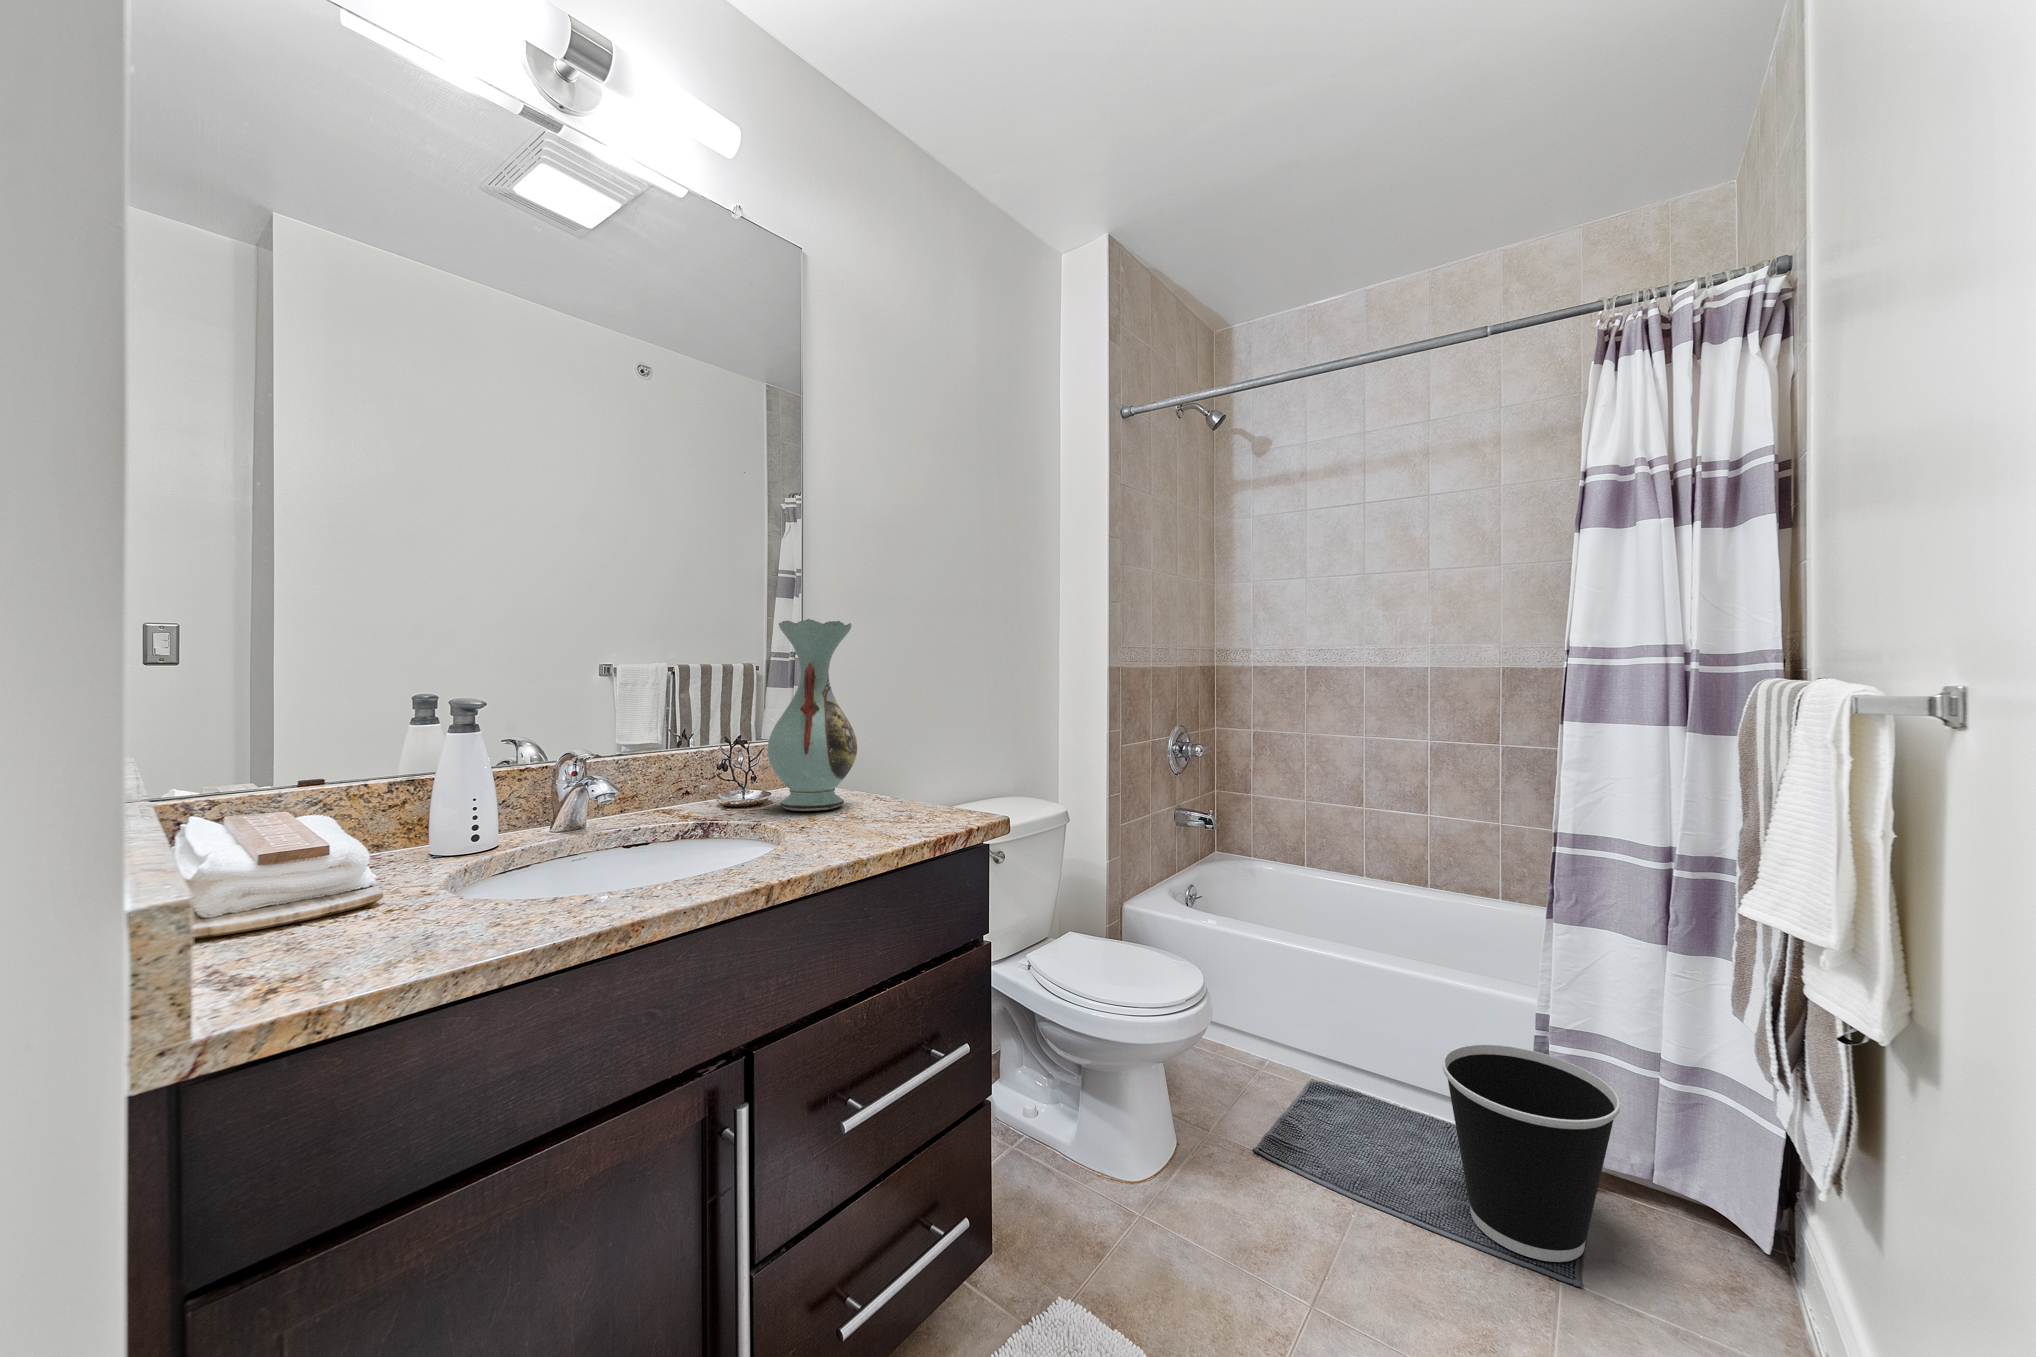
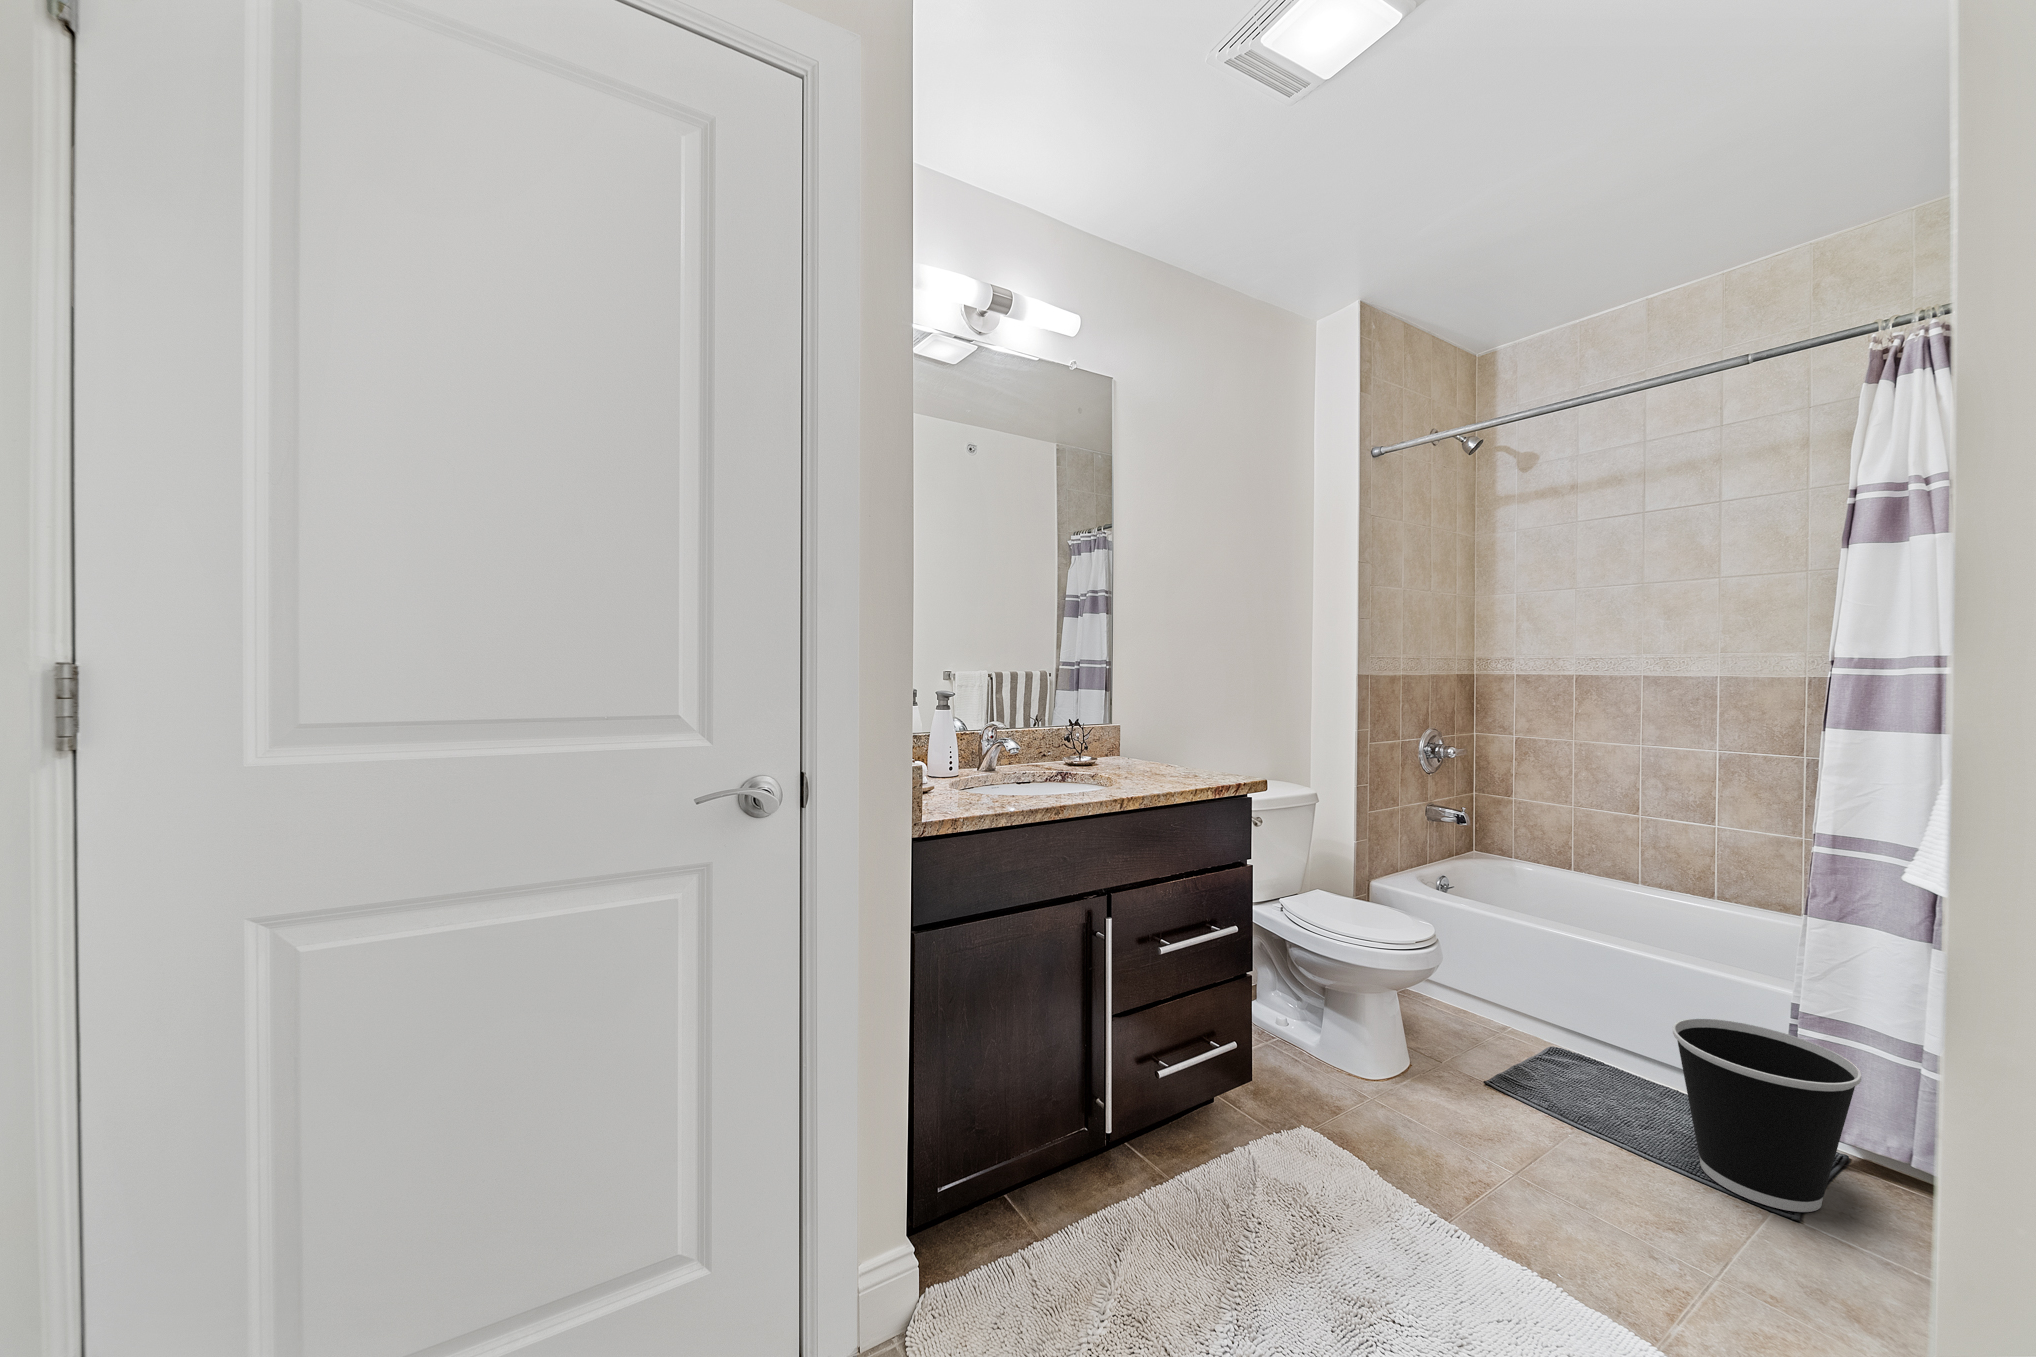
decorative vase: present [768,619,857,811] -> none [1098,635,1158,767]

